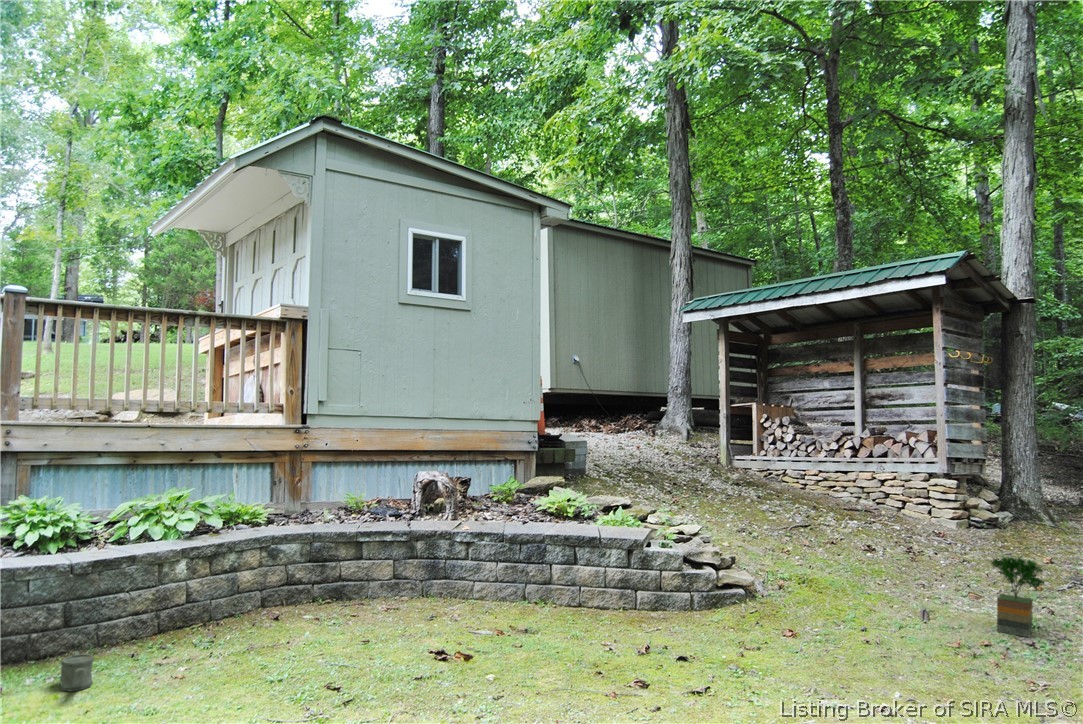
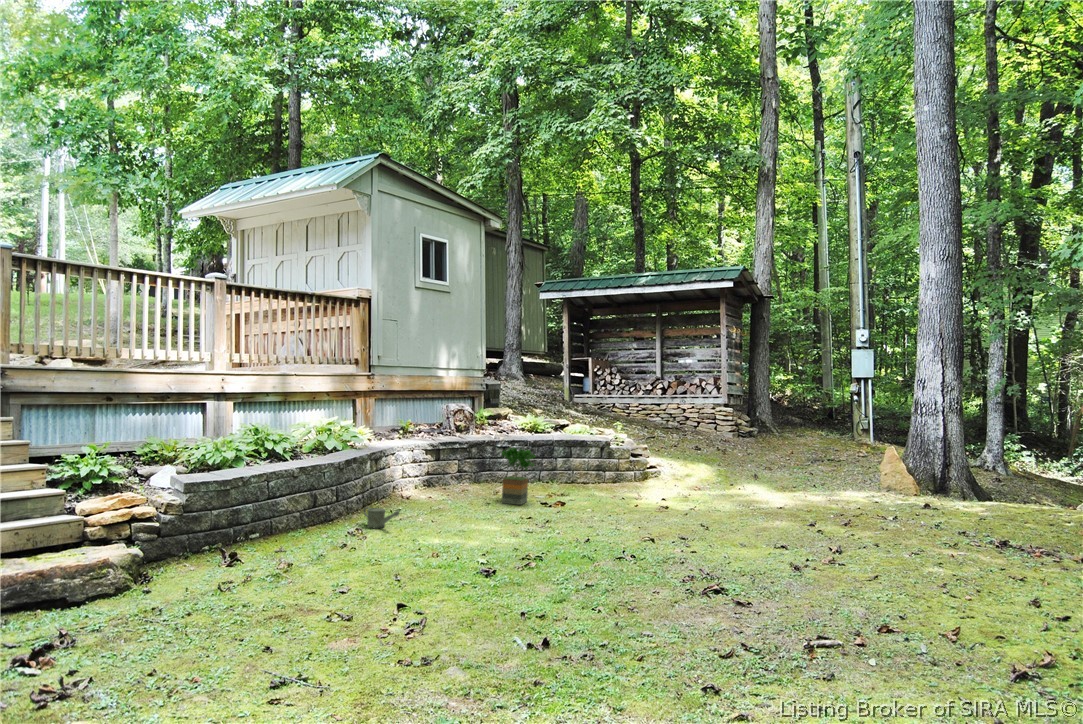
potted tree: present [991,557,1045,637] -> present [502,448,535,505]

